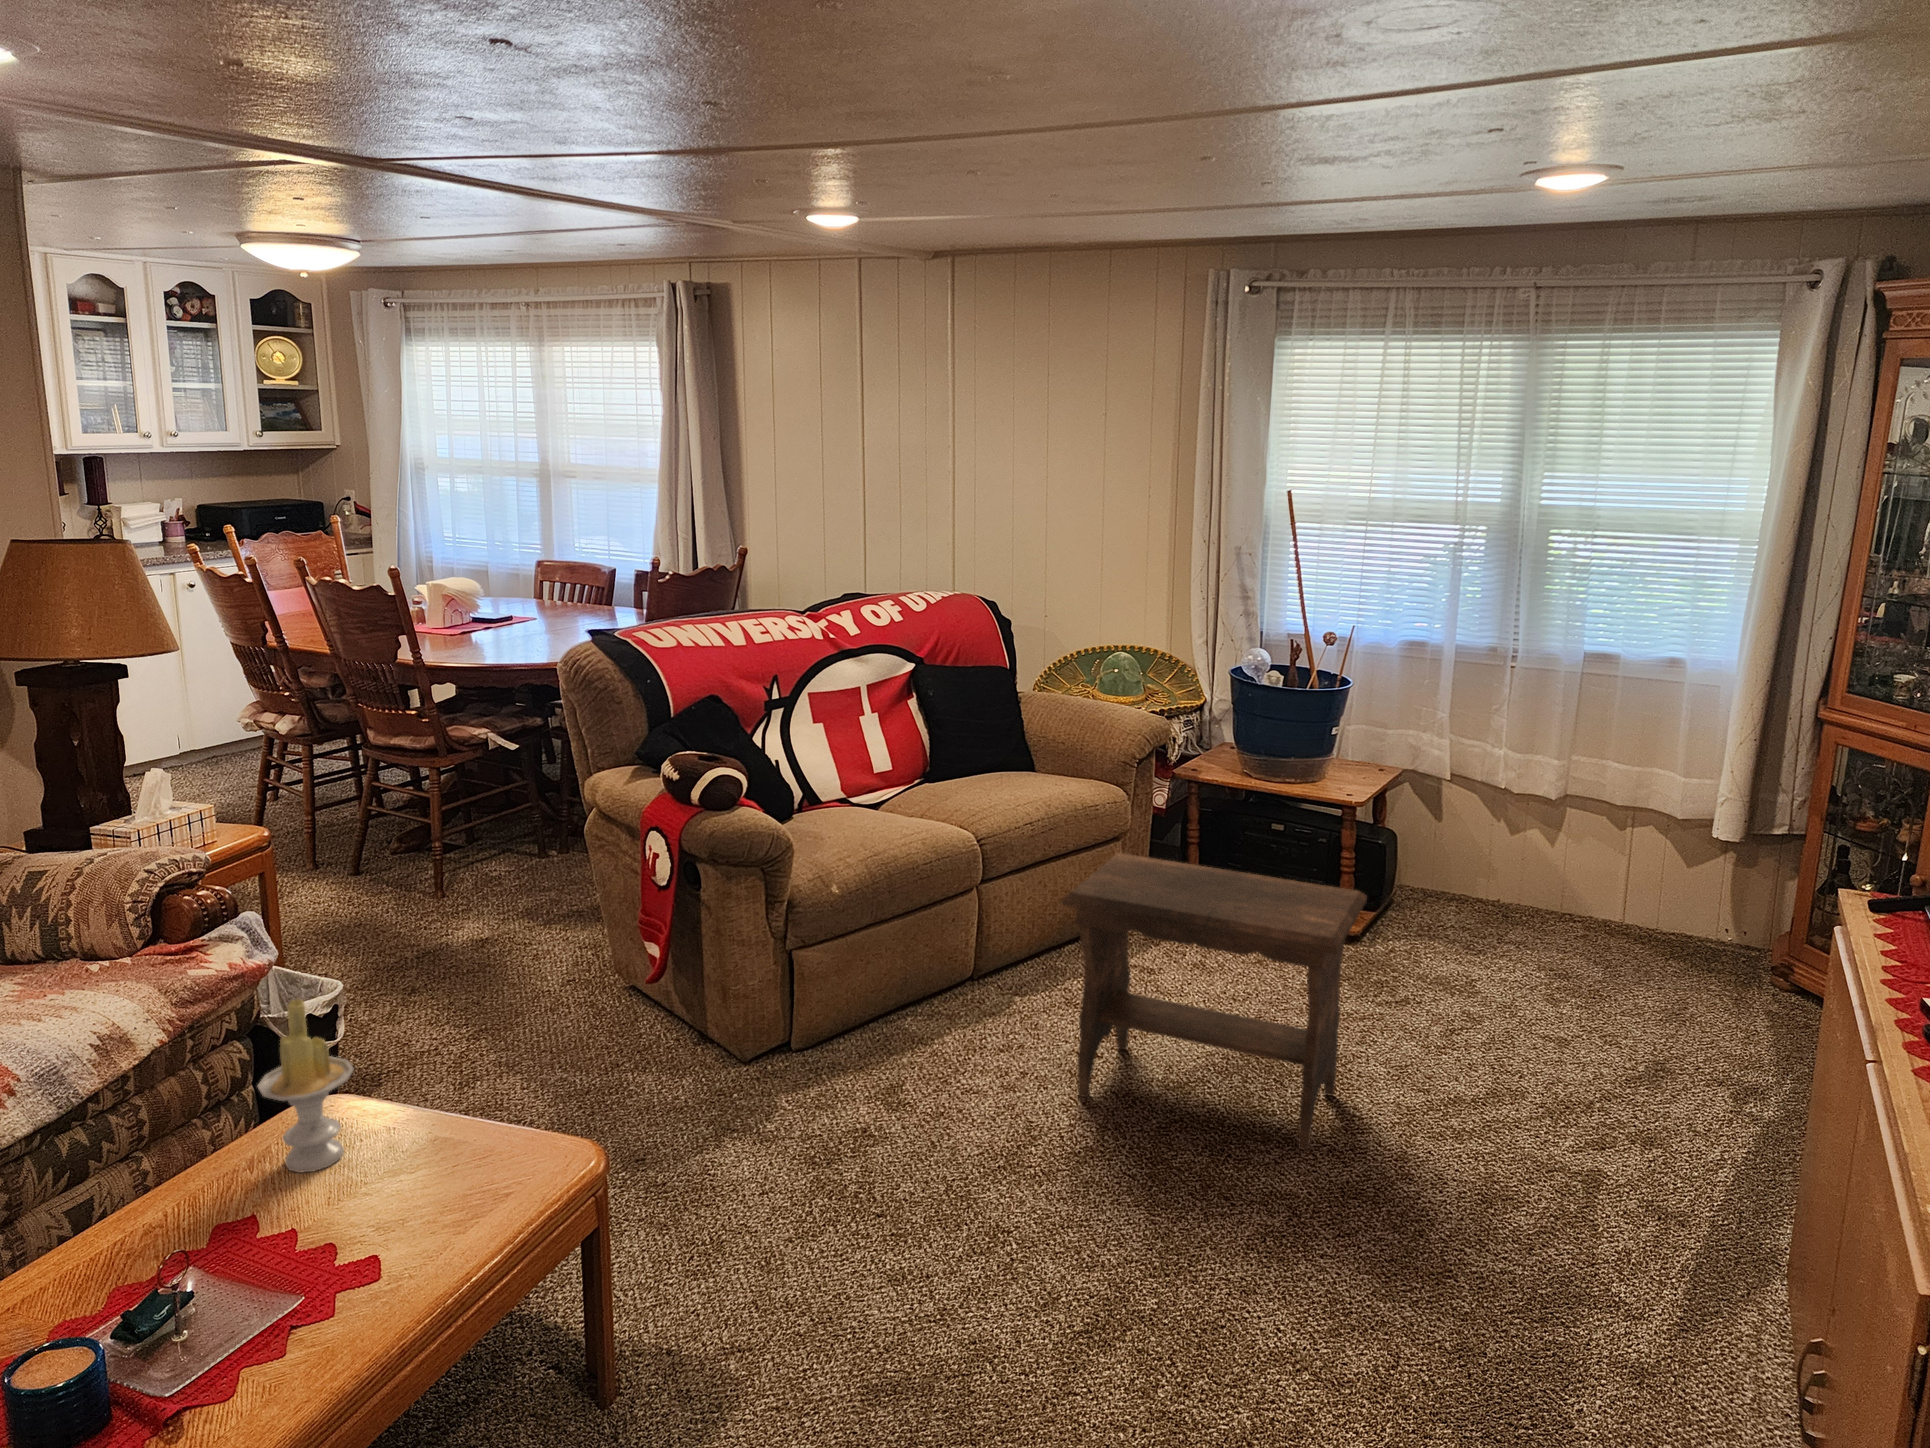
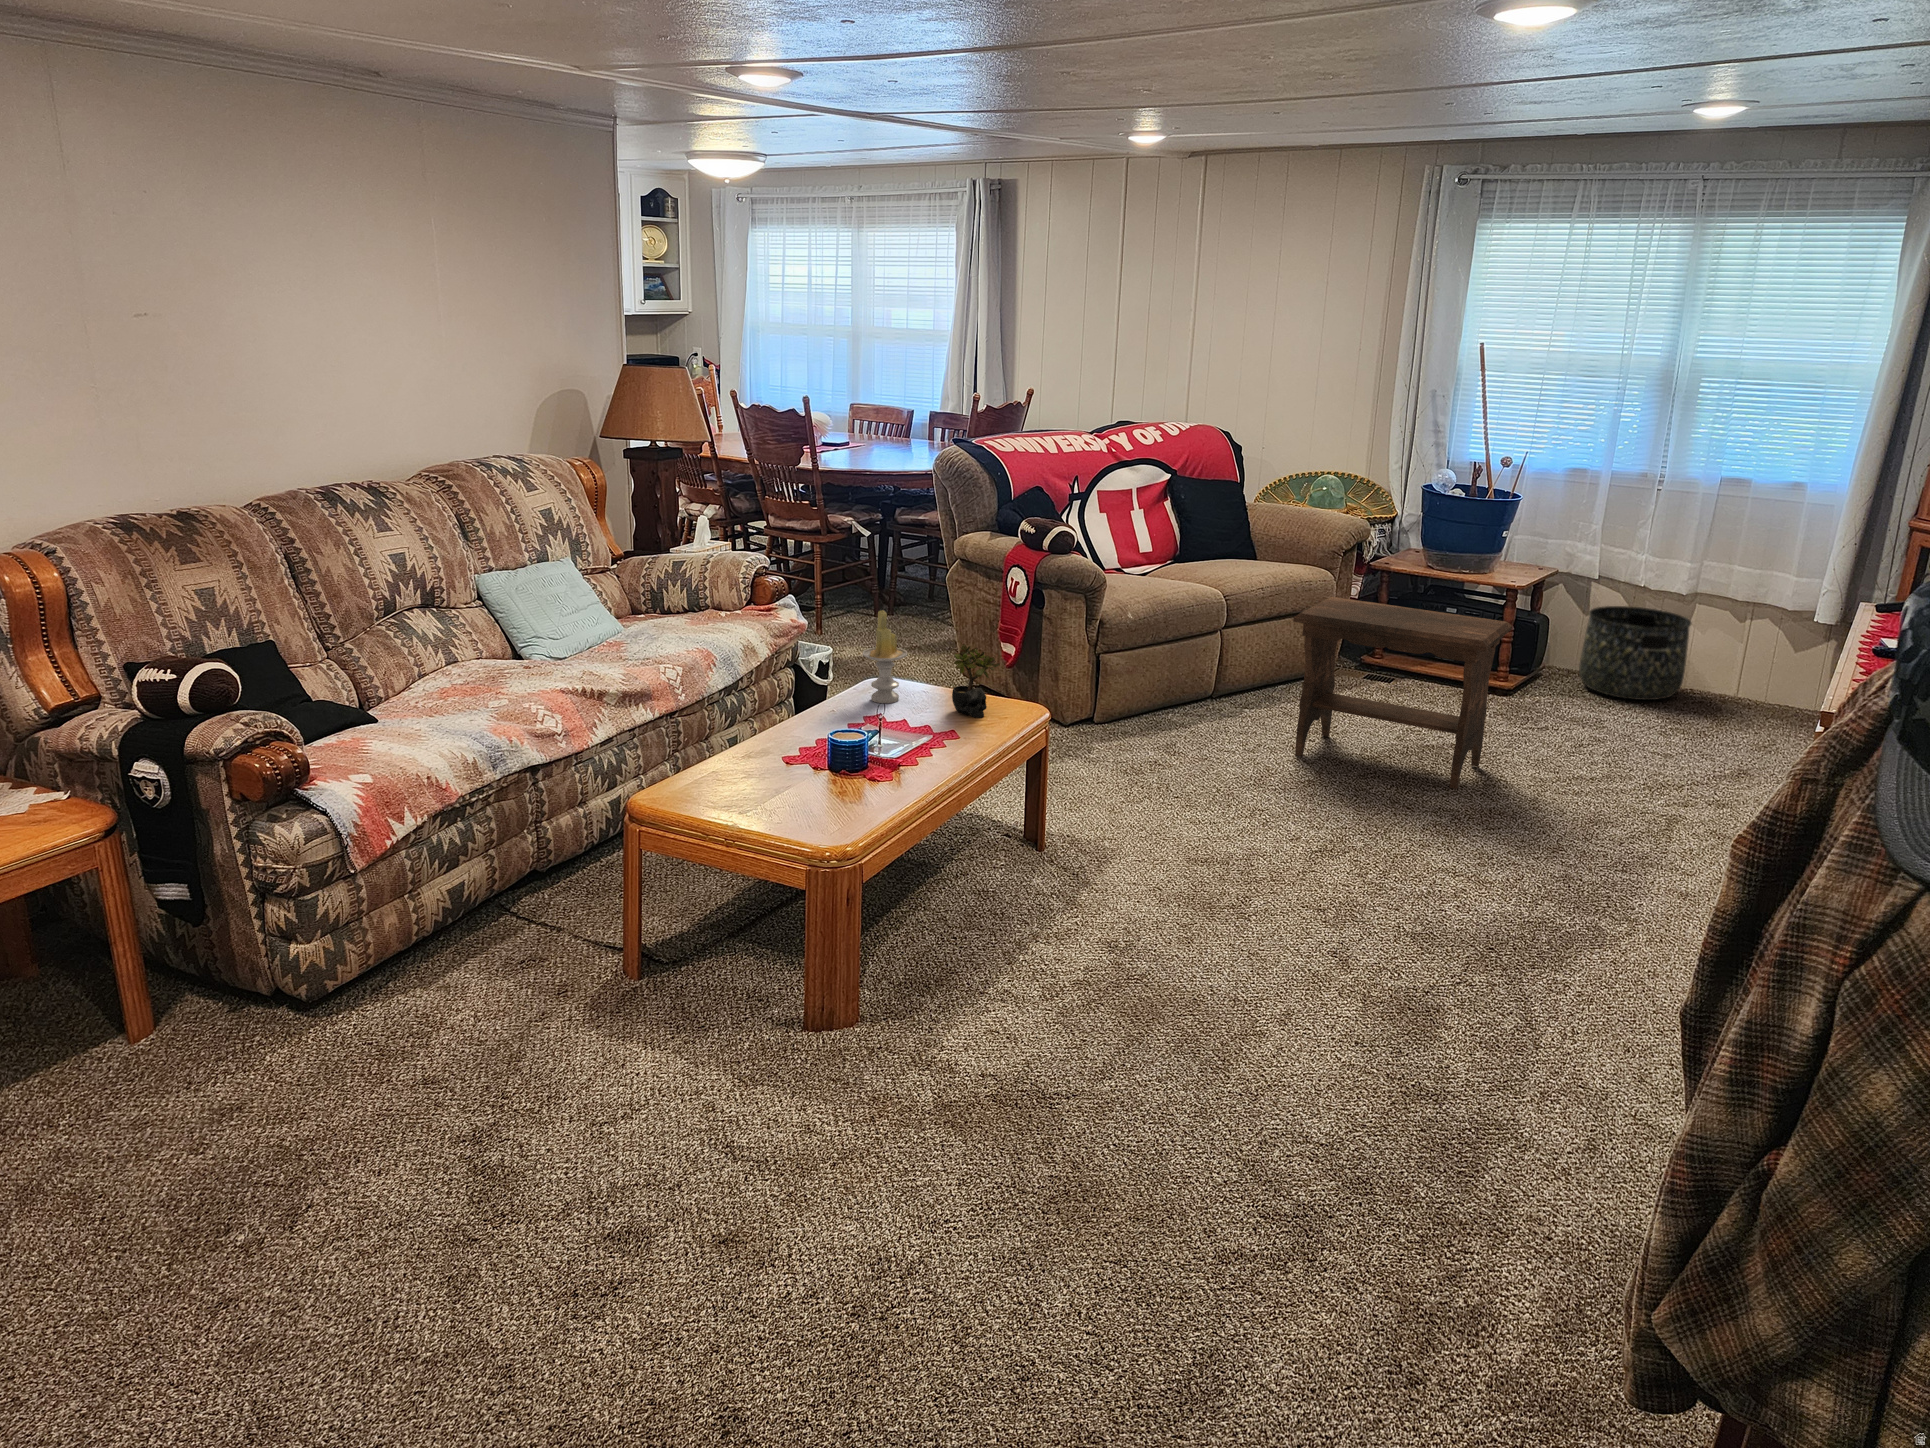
basket: none [1437,813,1568,939] -> present [1579,606,1691,700]
succulent plant: none [414,1062,510,1205] -> present [952,644,1000,718]

